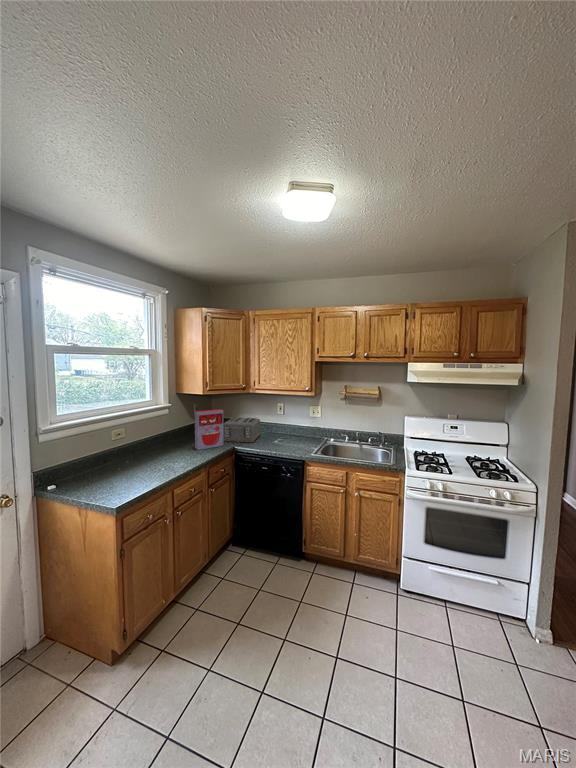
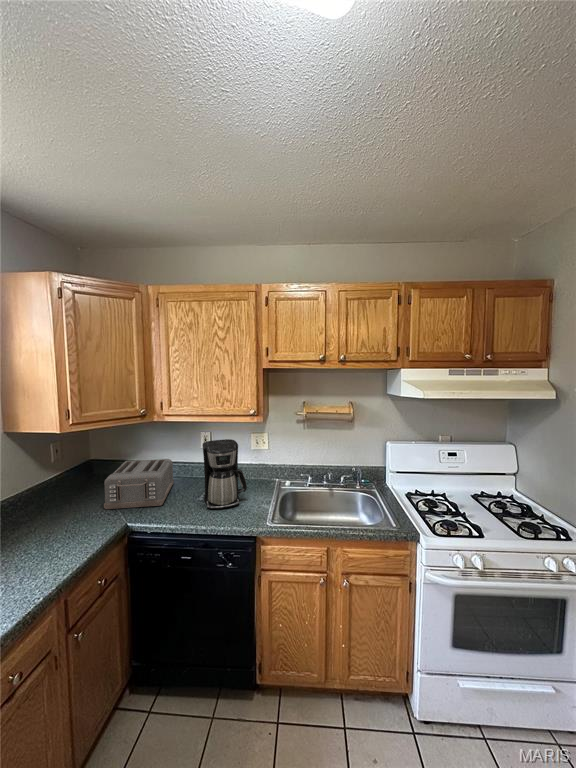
coffee maker: none [277,407,303,447] -> present [202,439,247,509]
cereal box: present [195,409,223,450] -> none [39,458,105,546]

